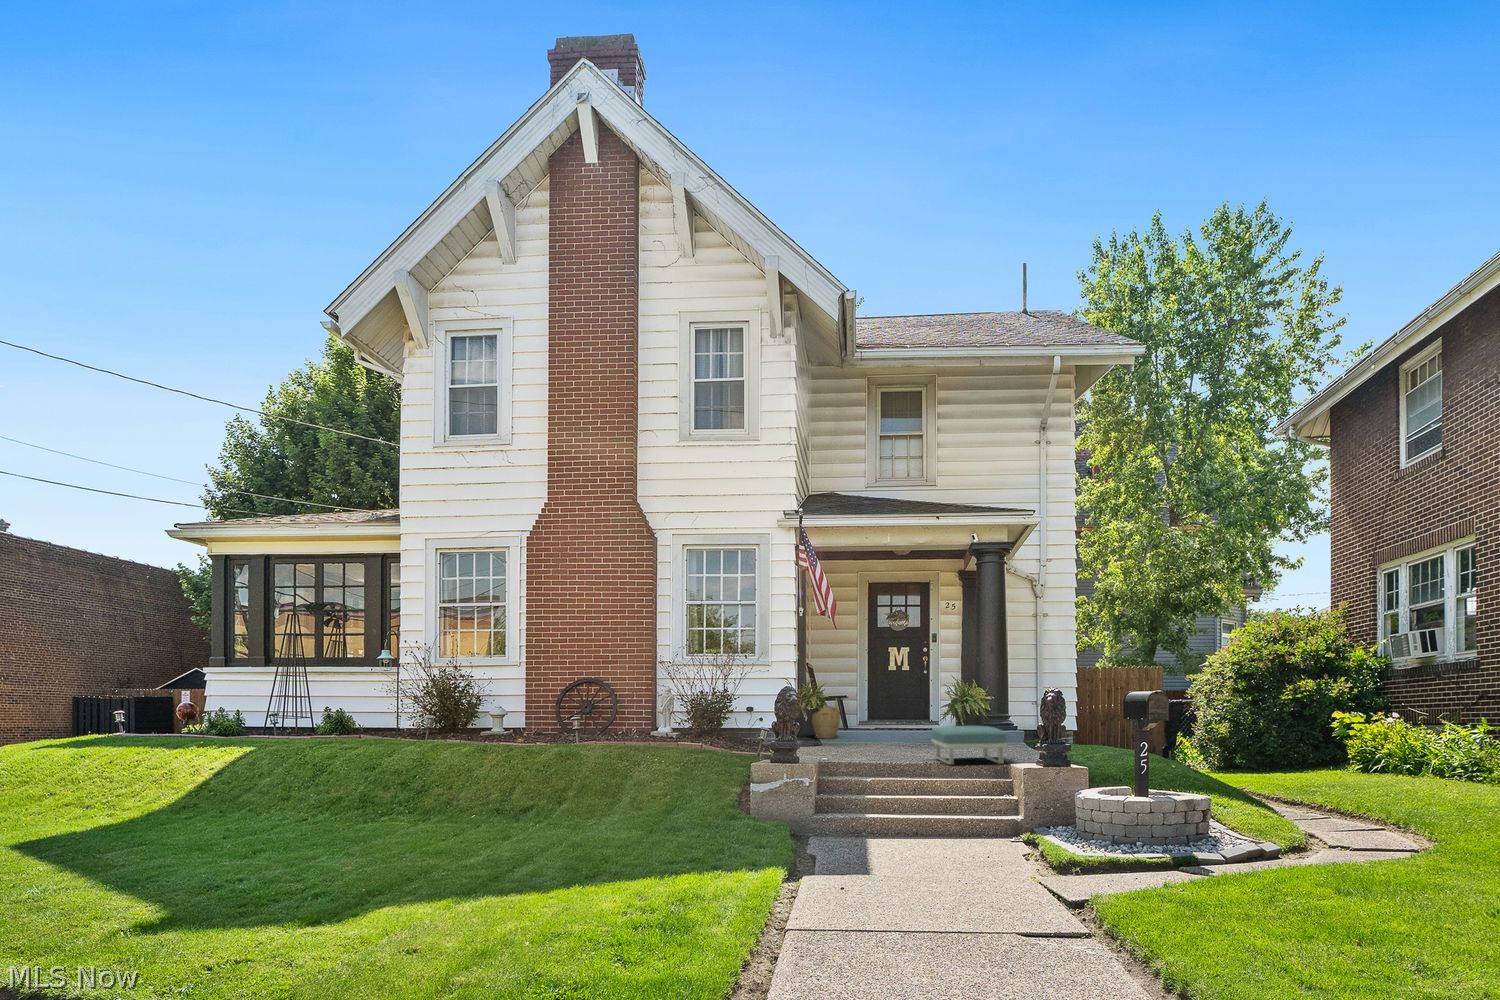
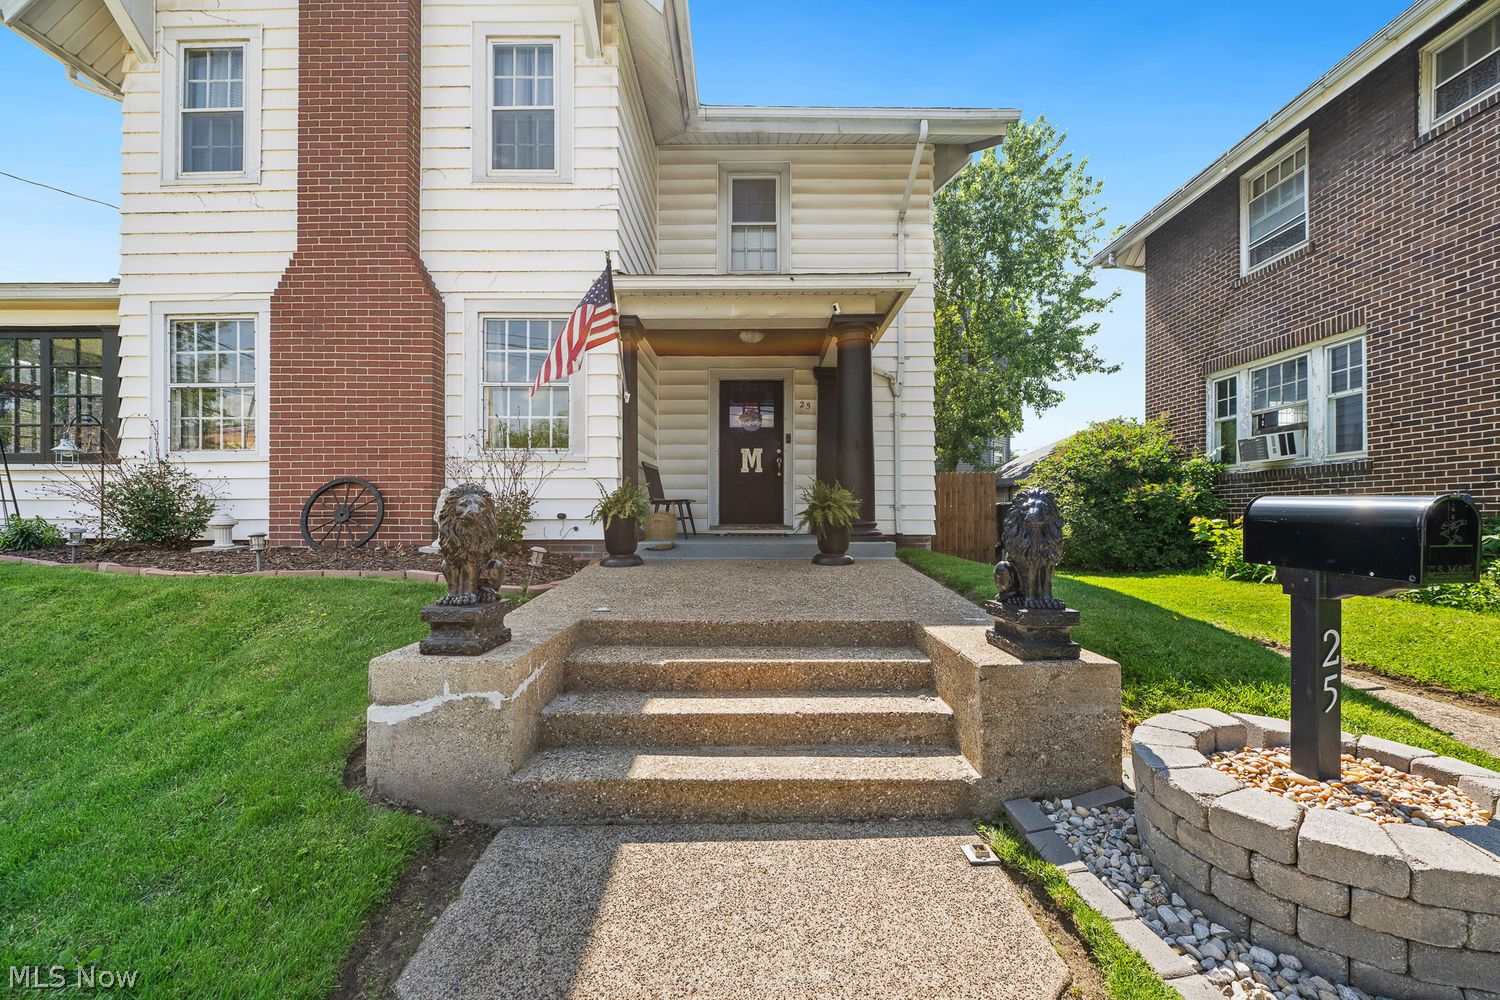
footstool: present [932,726,1007,765] -> none [779,545,900,612]

